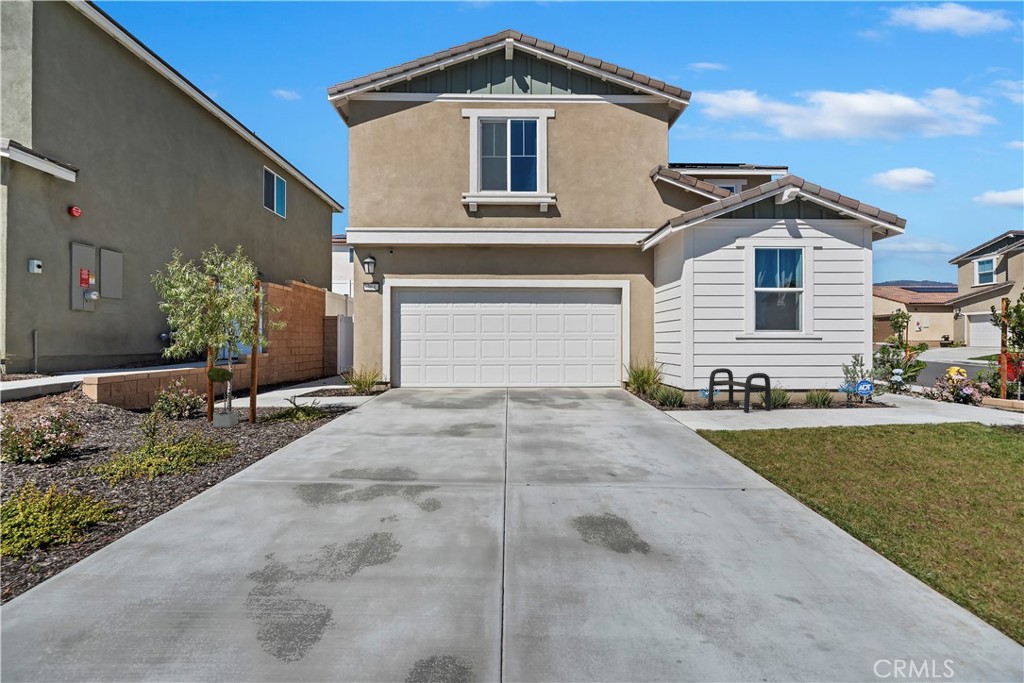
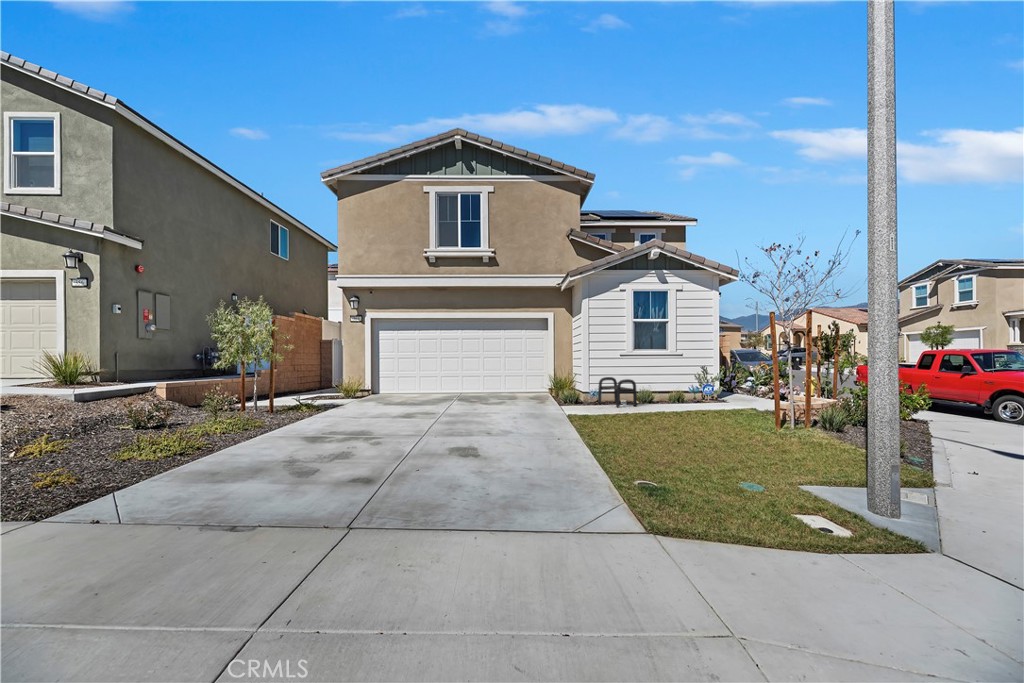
potted tree: present [207,367,238,427] -> none [241,376,261,416]

